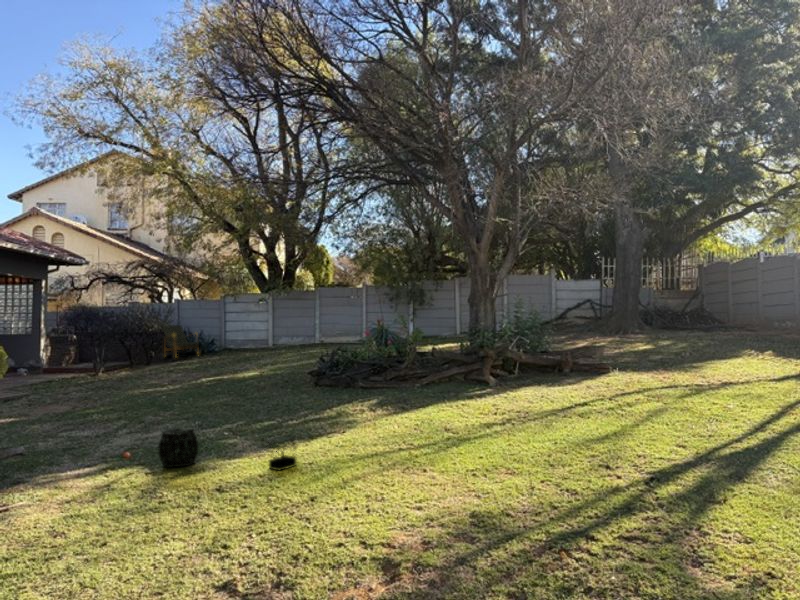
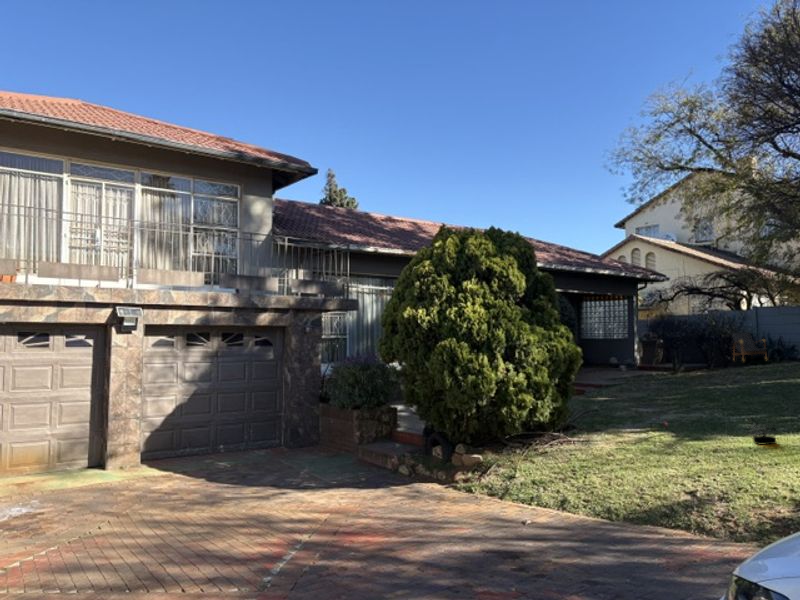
woven basket: present [158,429,199,468] -> none [679,409,708,434]

